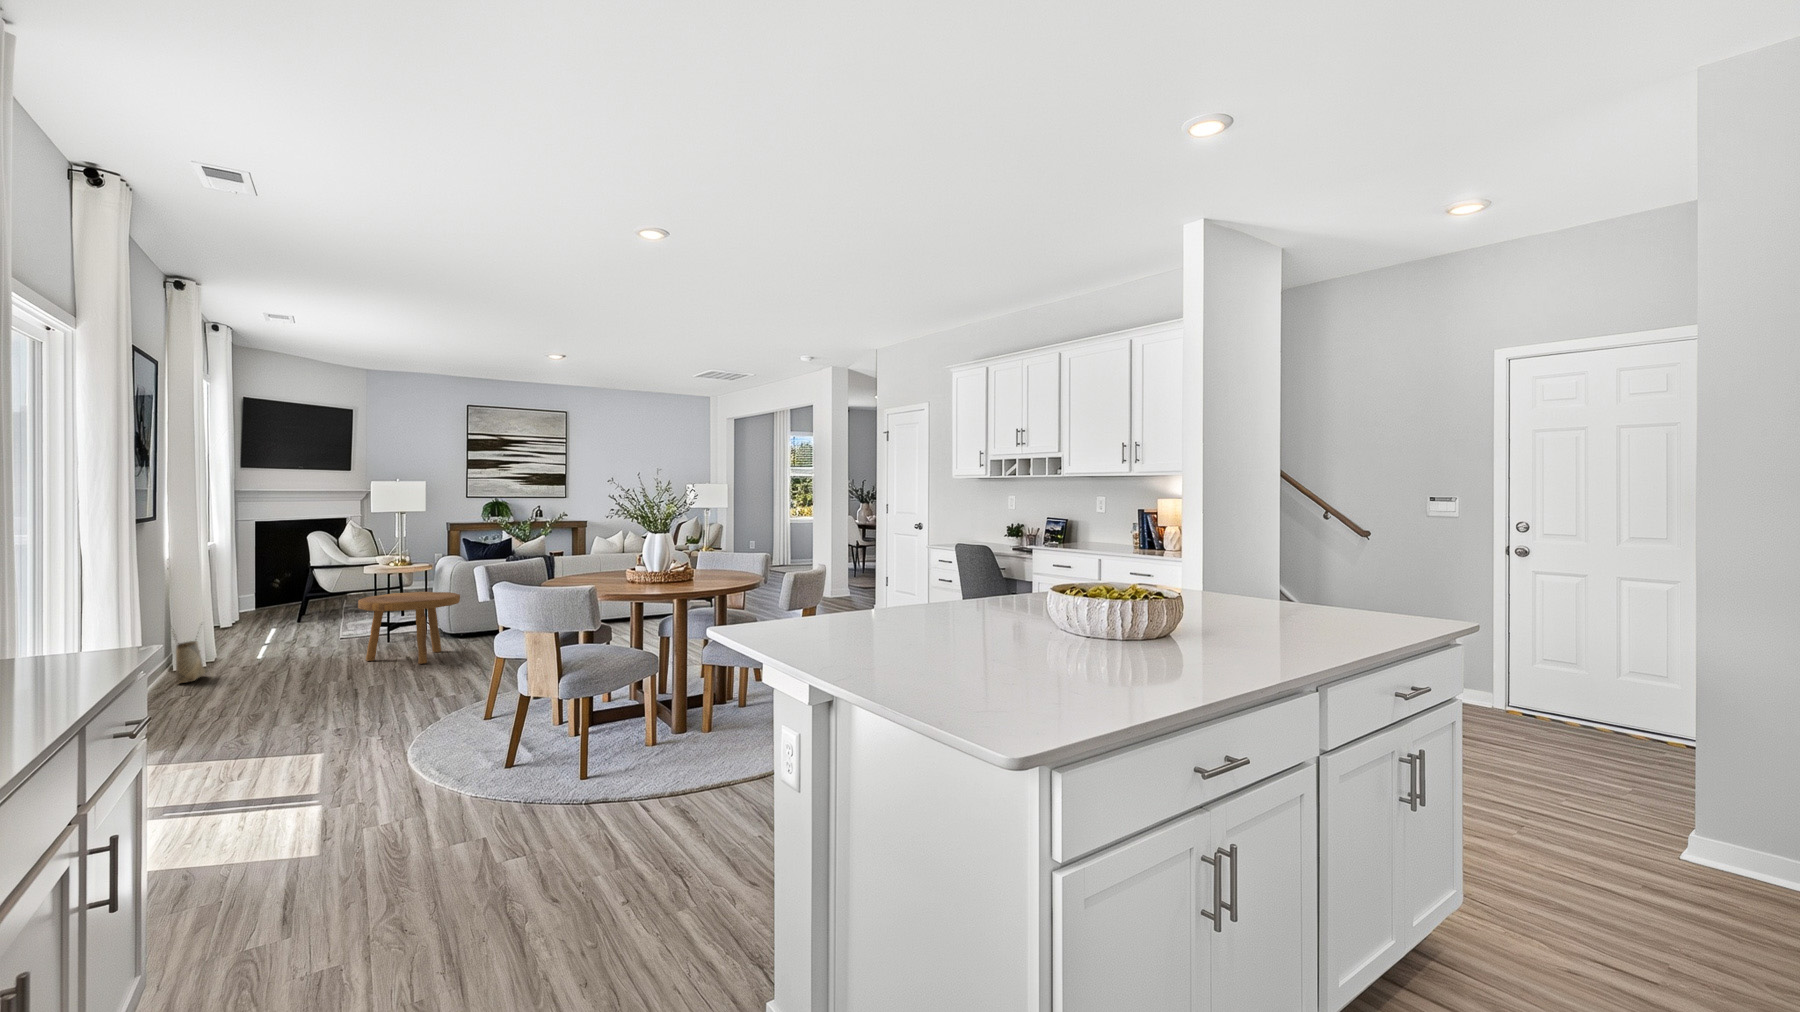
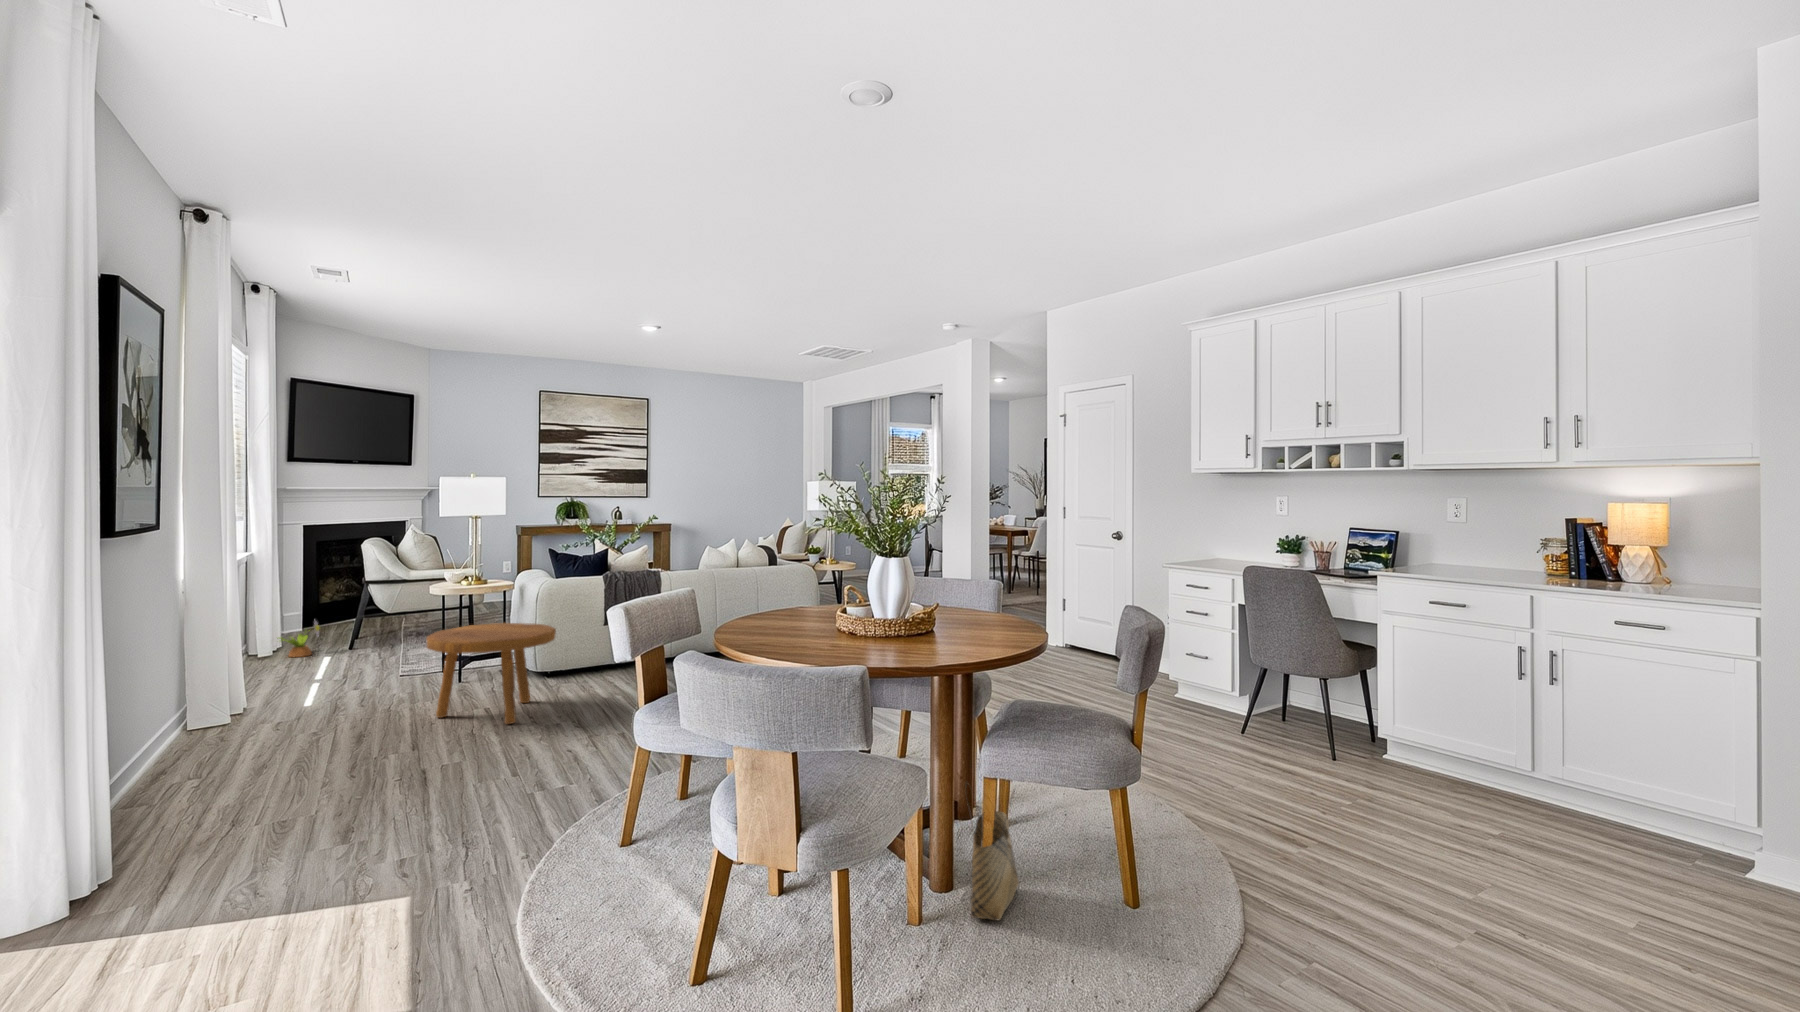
decorative plant: none [235,595,272,627] -> present [277,621,319,657]
woven basket: present [174,624,204,684] -> present [965,783,1019,921]

